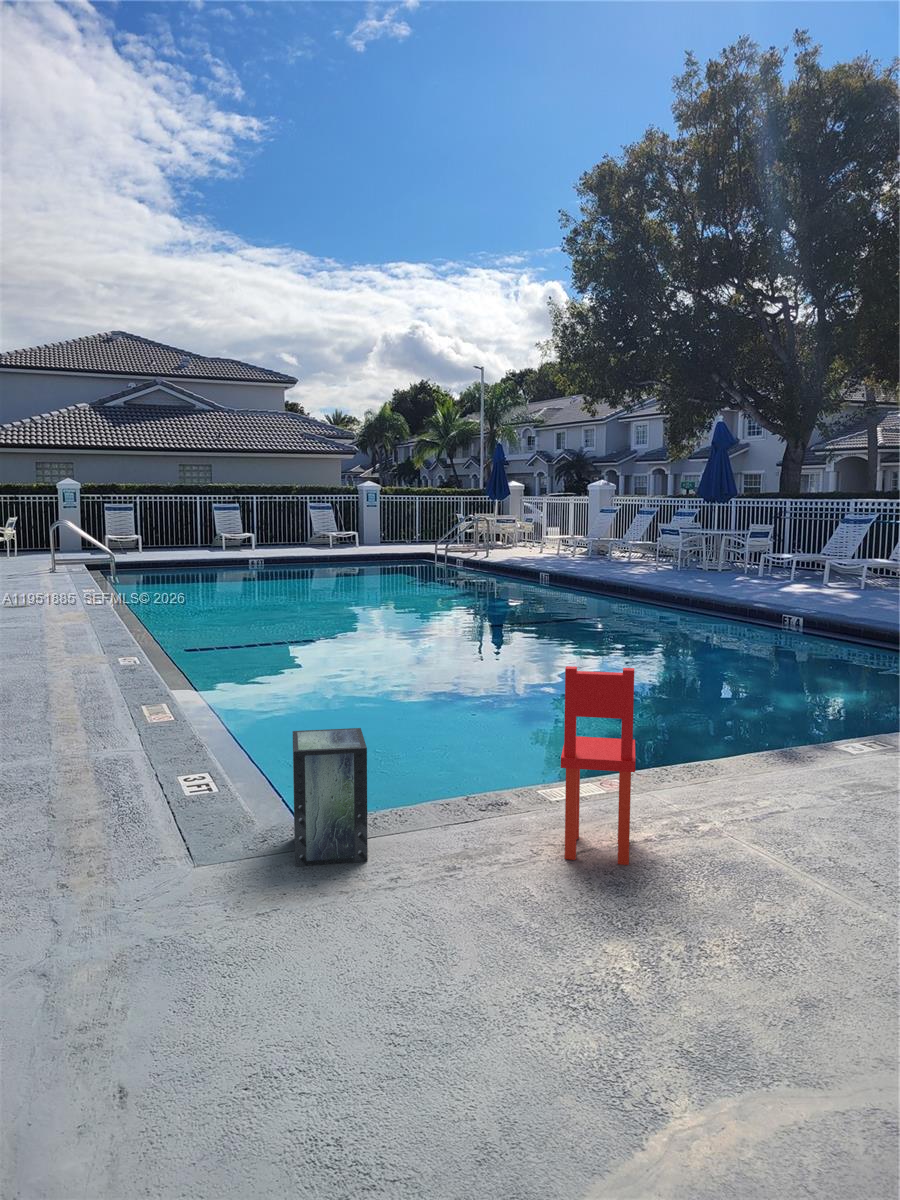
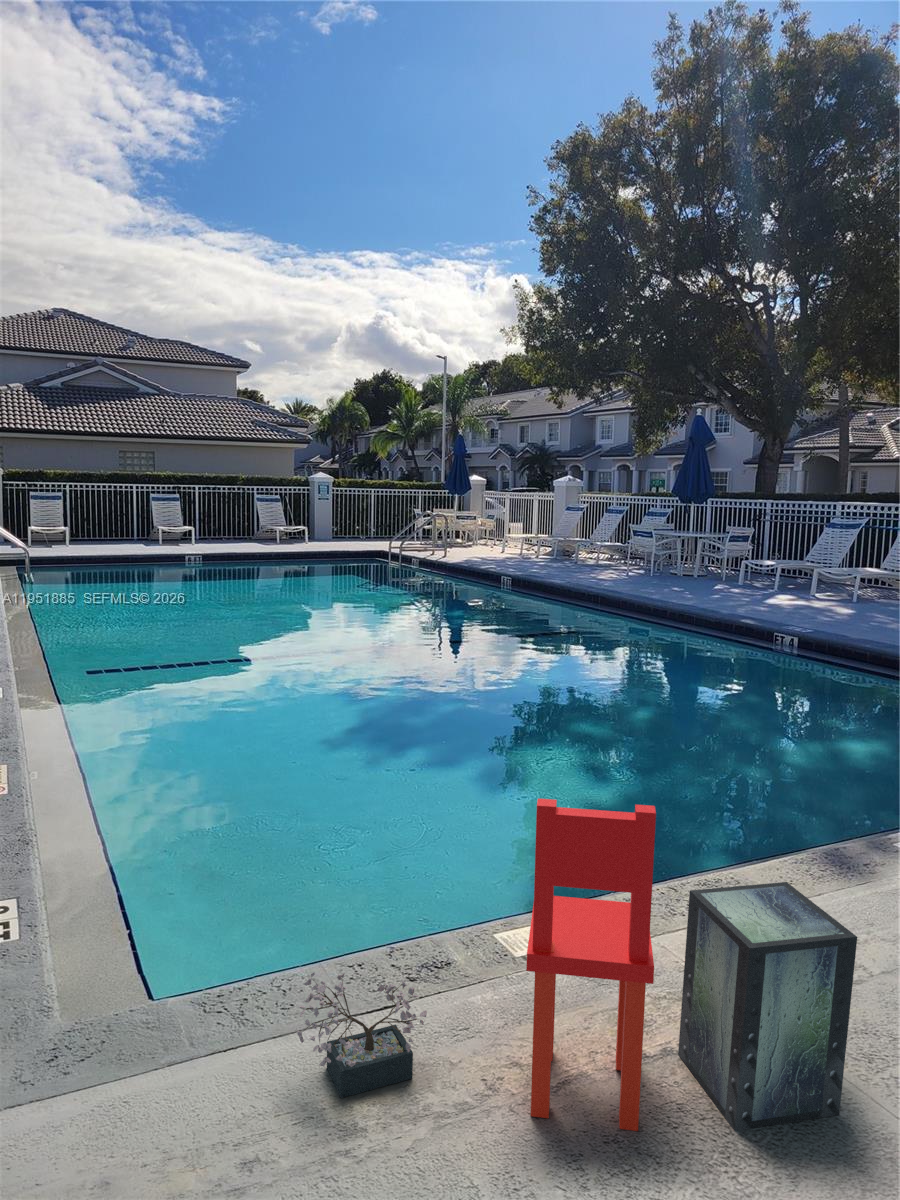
storage box: present [293,728,368,866] -> present [678,882,857,1131]
decorative plant: none [424,780,500,852] -> present [297,972,427,1098]

